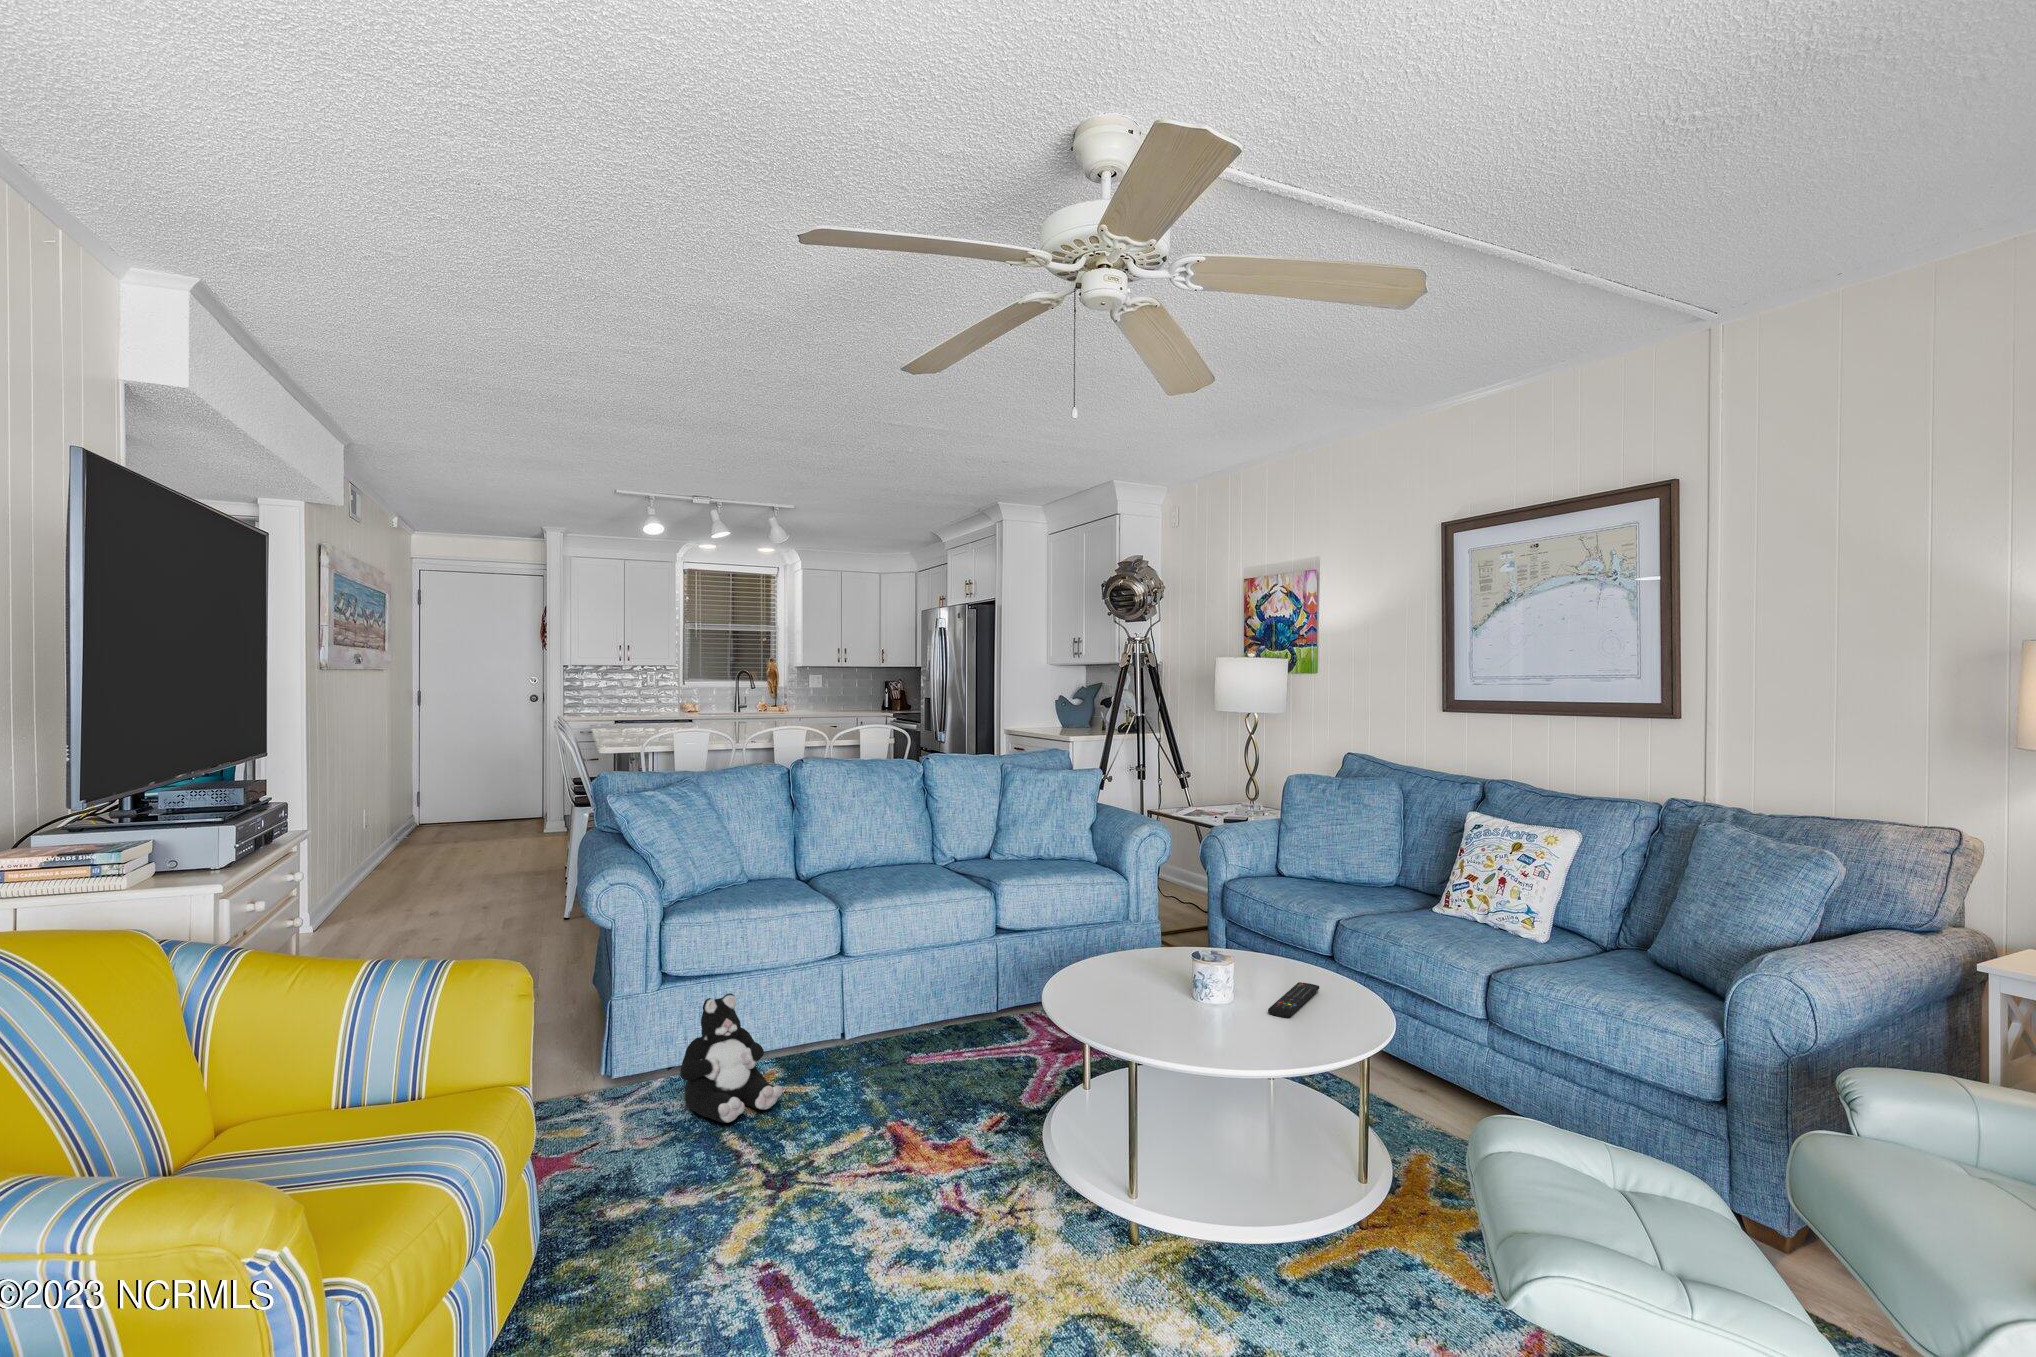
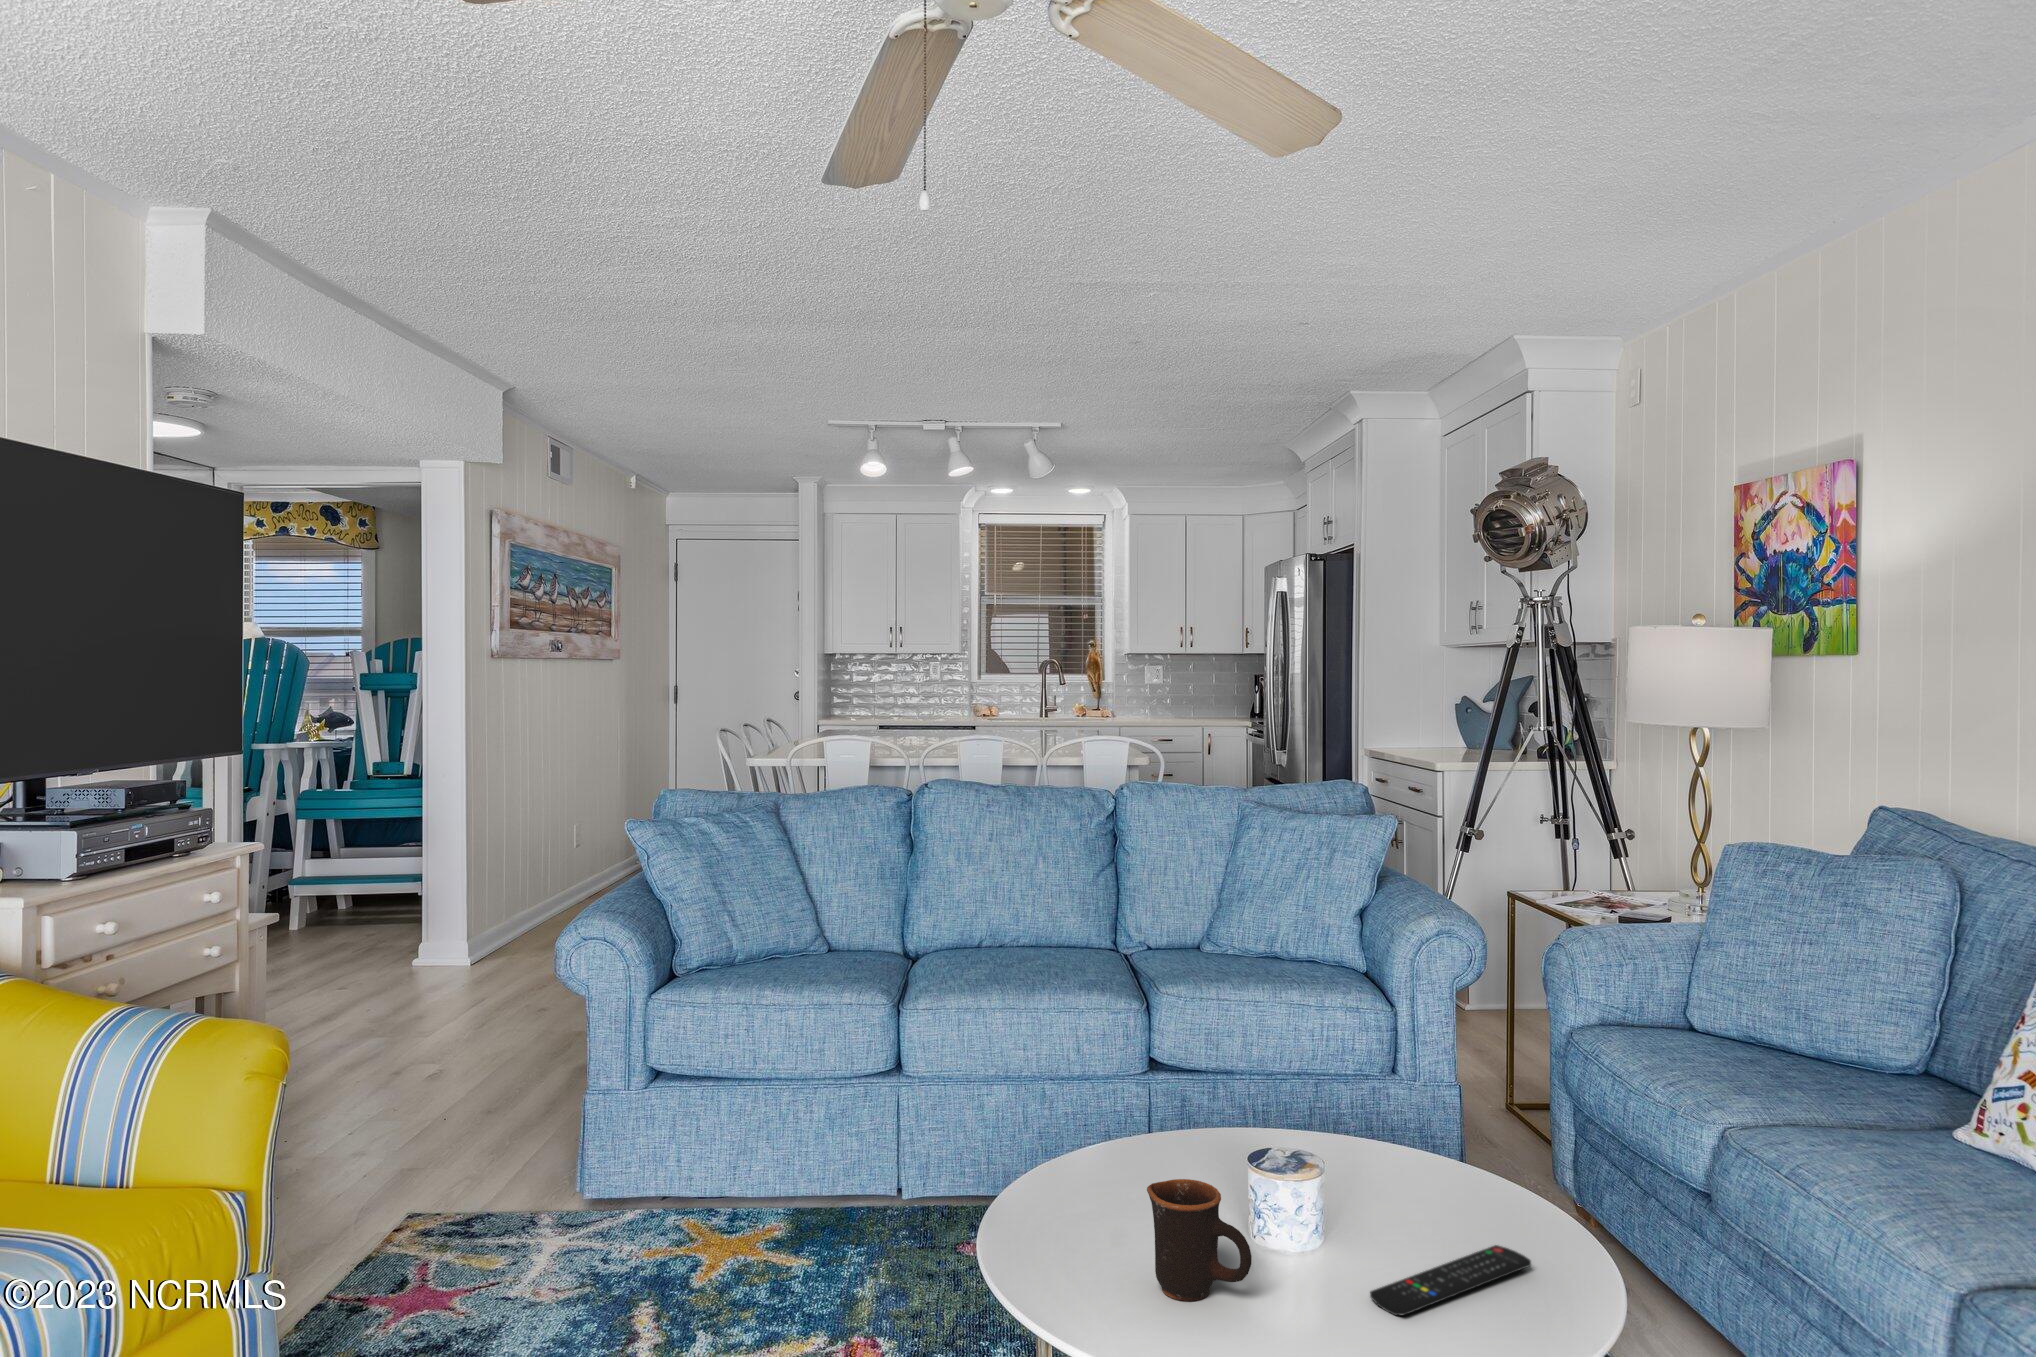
mug: none [1162,966,1221,1028] -> present [1147,1179,1252,1301]
plush toy: present [680,993,782,1123] -> none [609,1110,736,1298]

